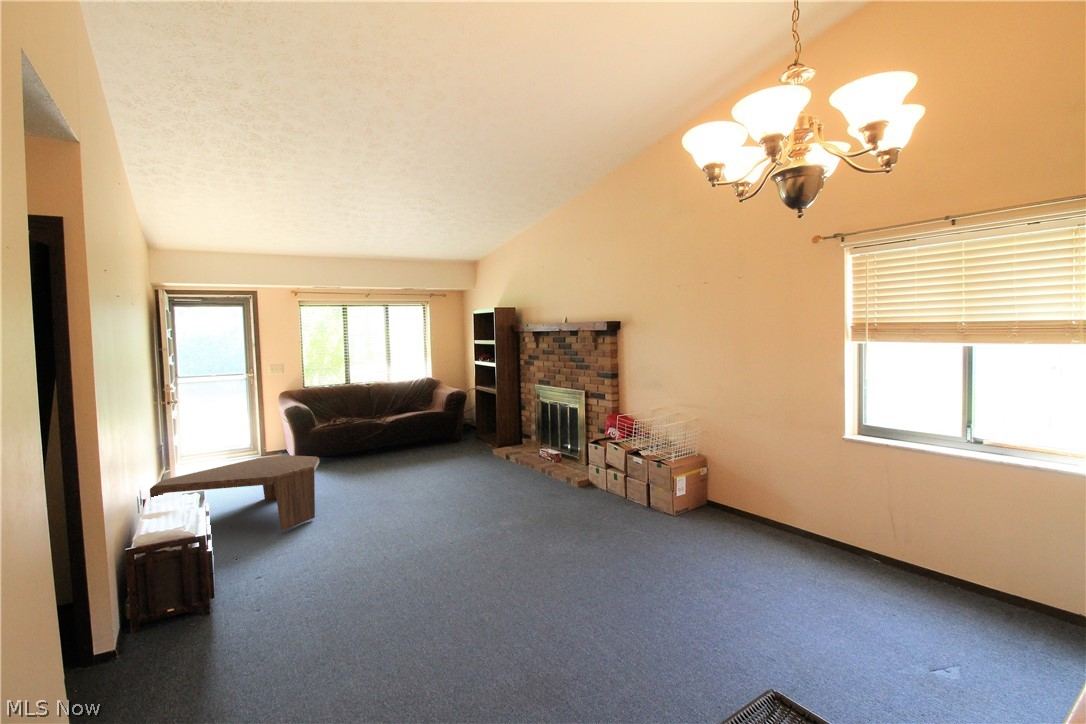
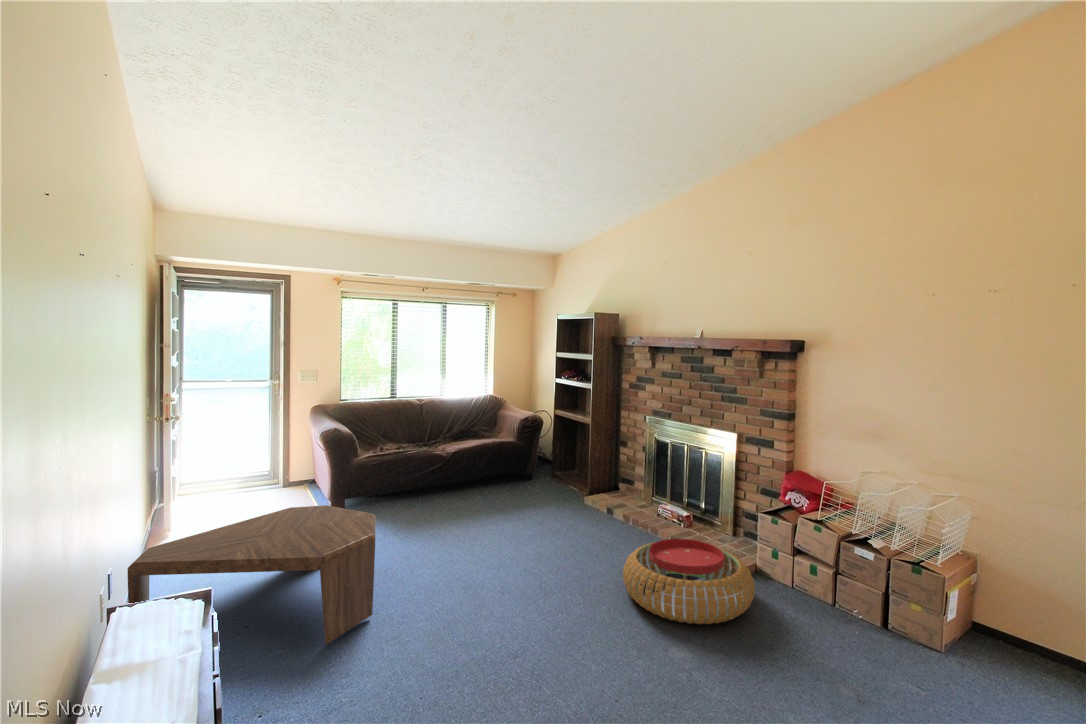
pouf: none [488,463,573,510] -> present [623,539,755,624]

